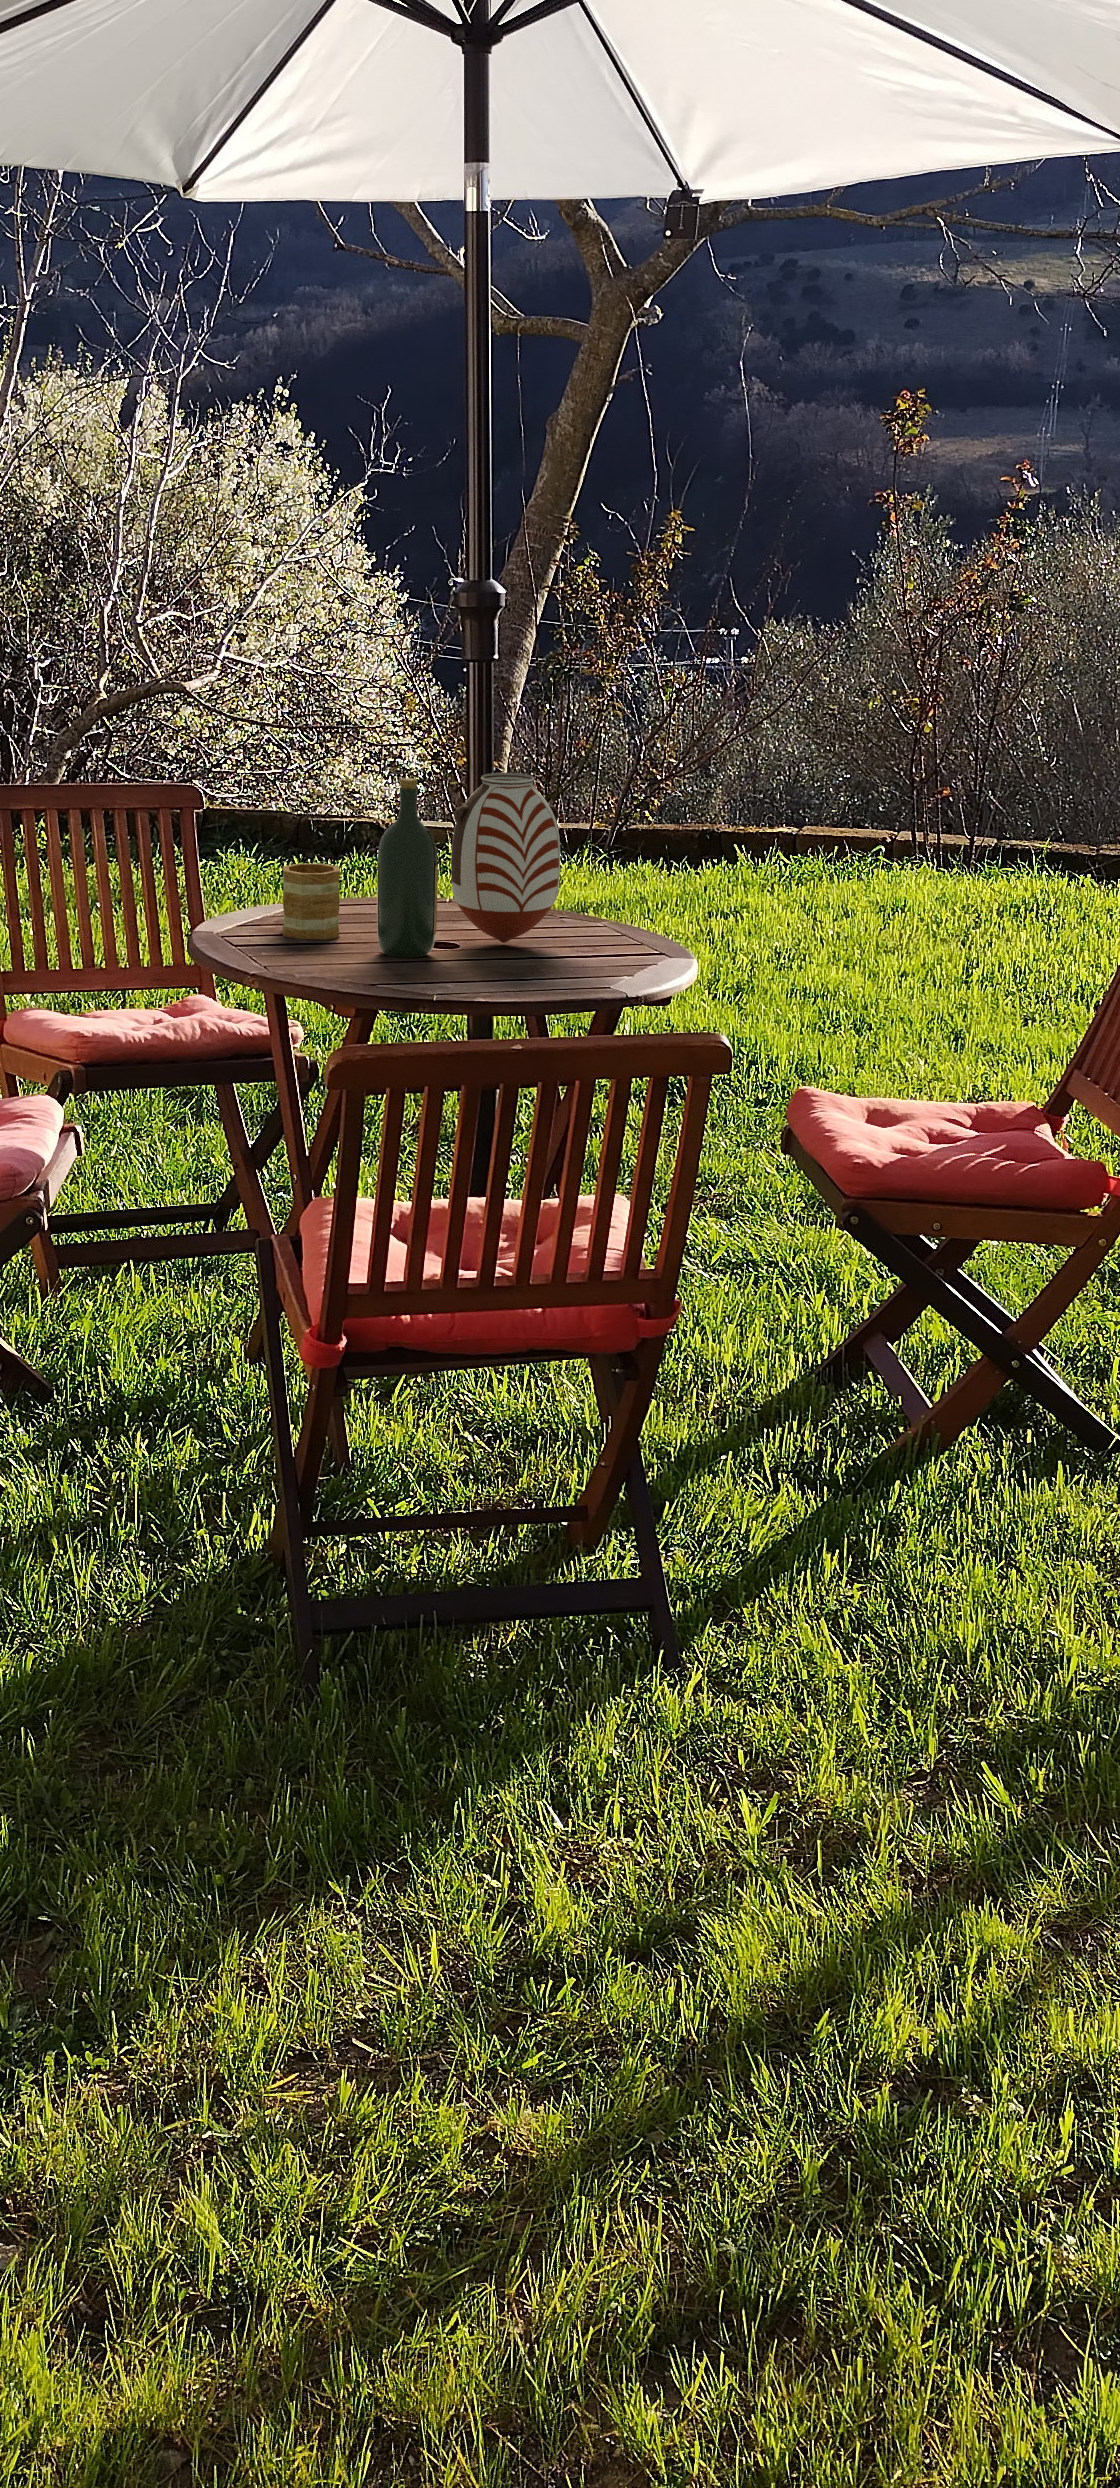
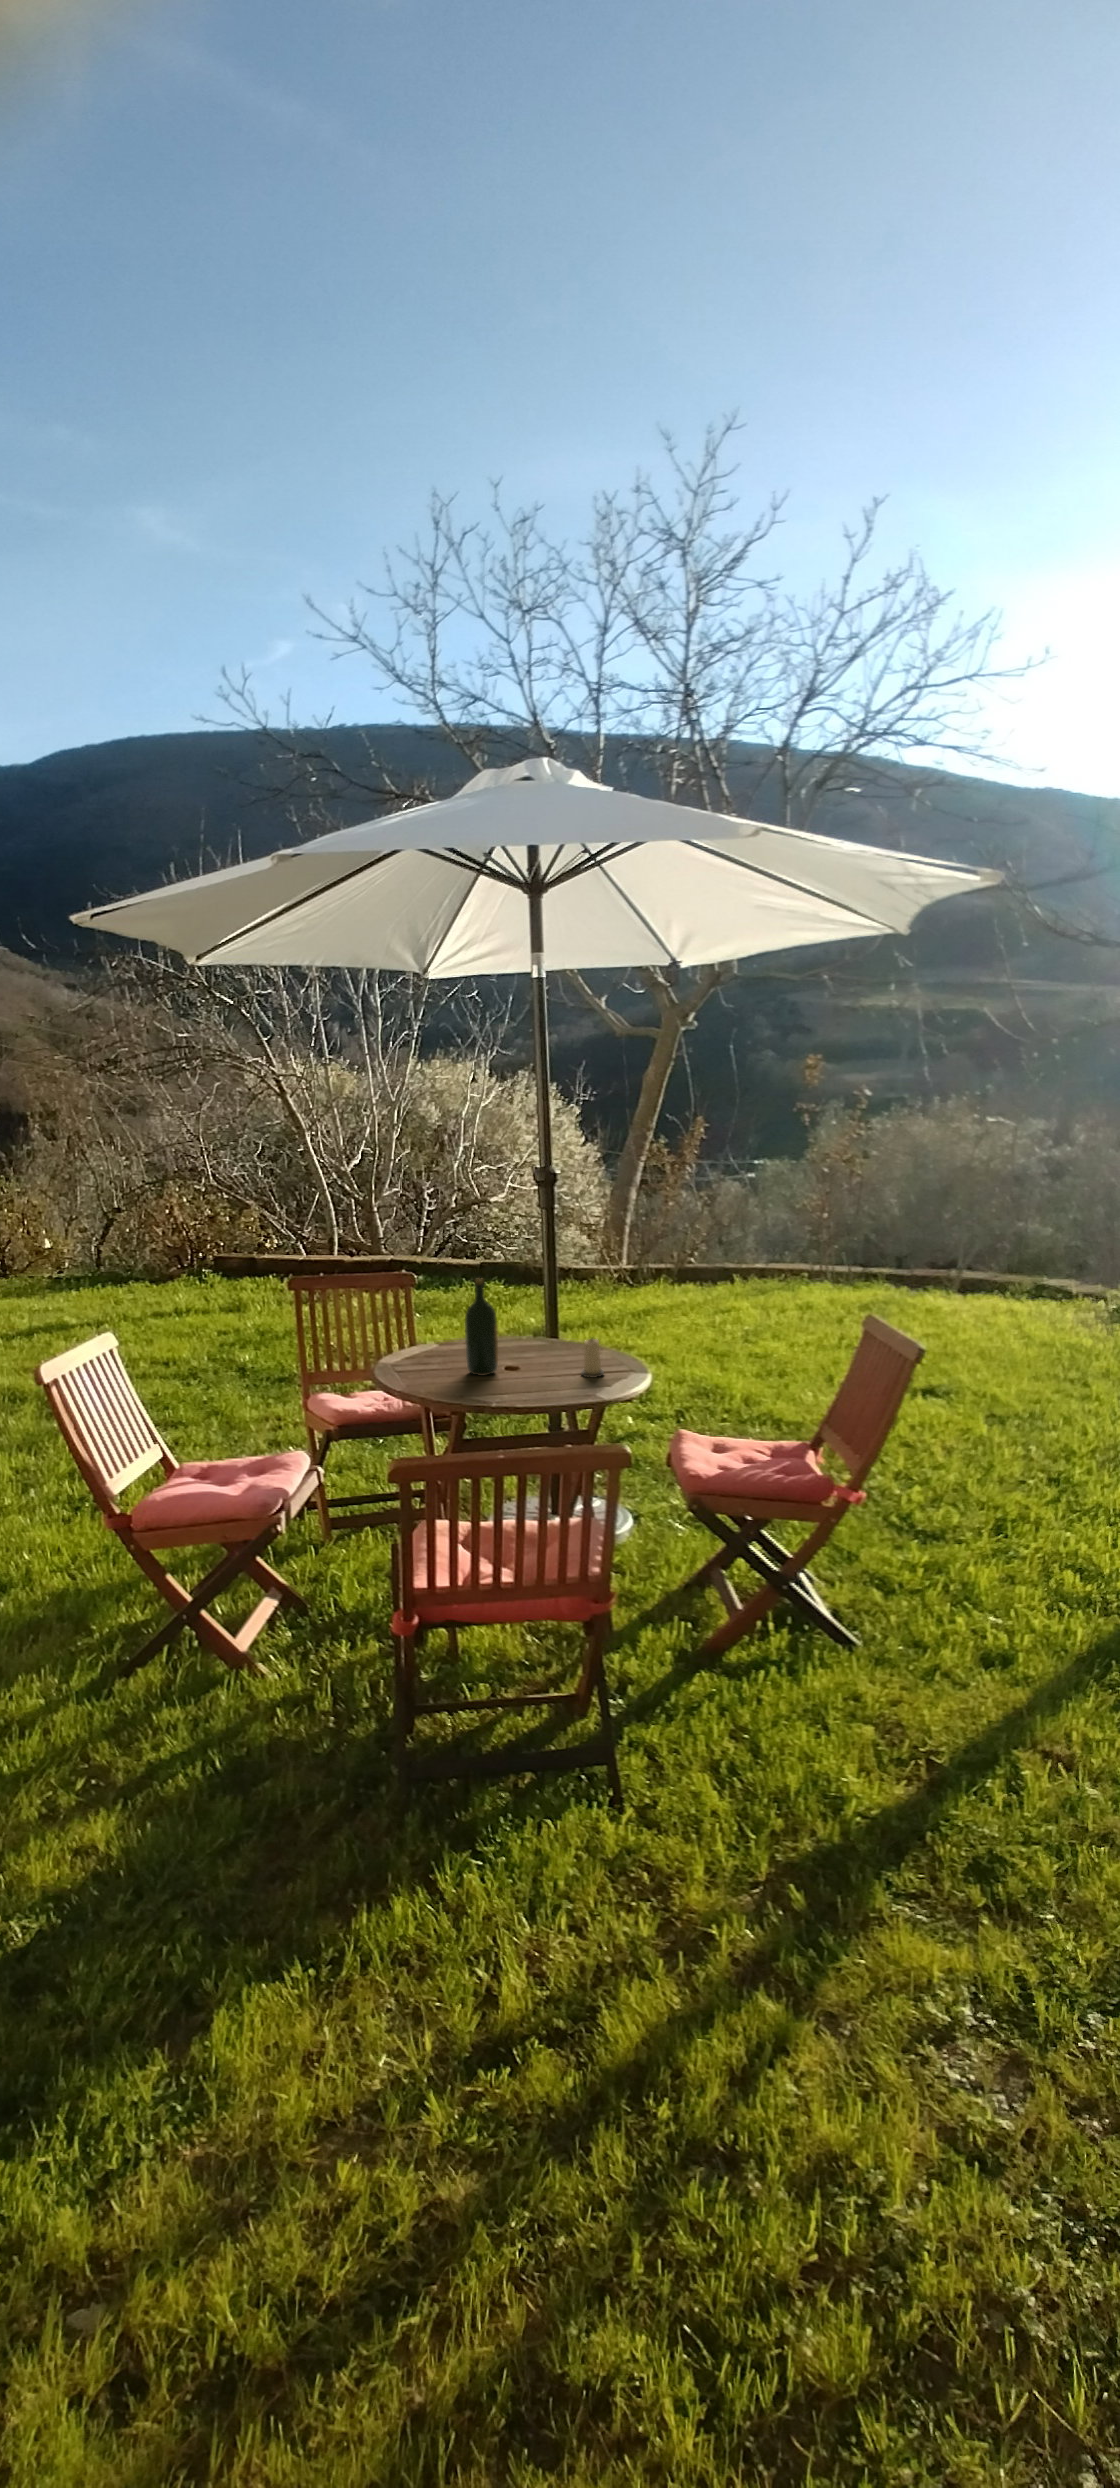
vase: present [451,773,560,943] -> none [511,1271,569,1363]
mug: present [282,863,340,939] -> none [423,1322,455,1365]
candle: none [589,893,630,966] -> present [581,1339,604,1378]

